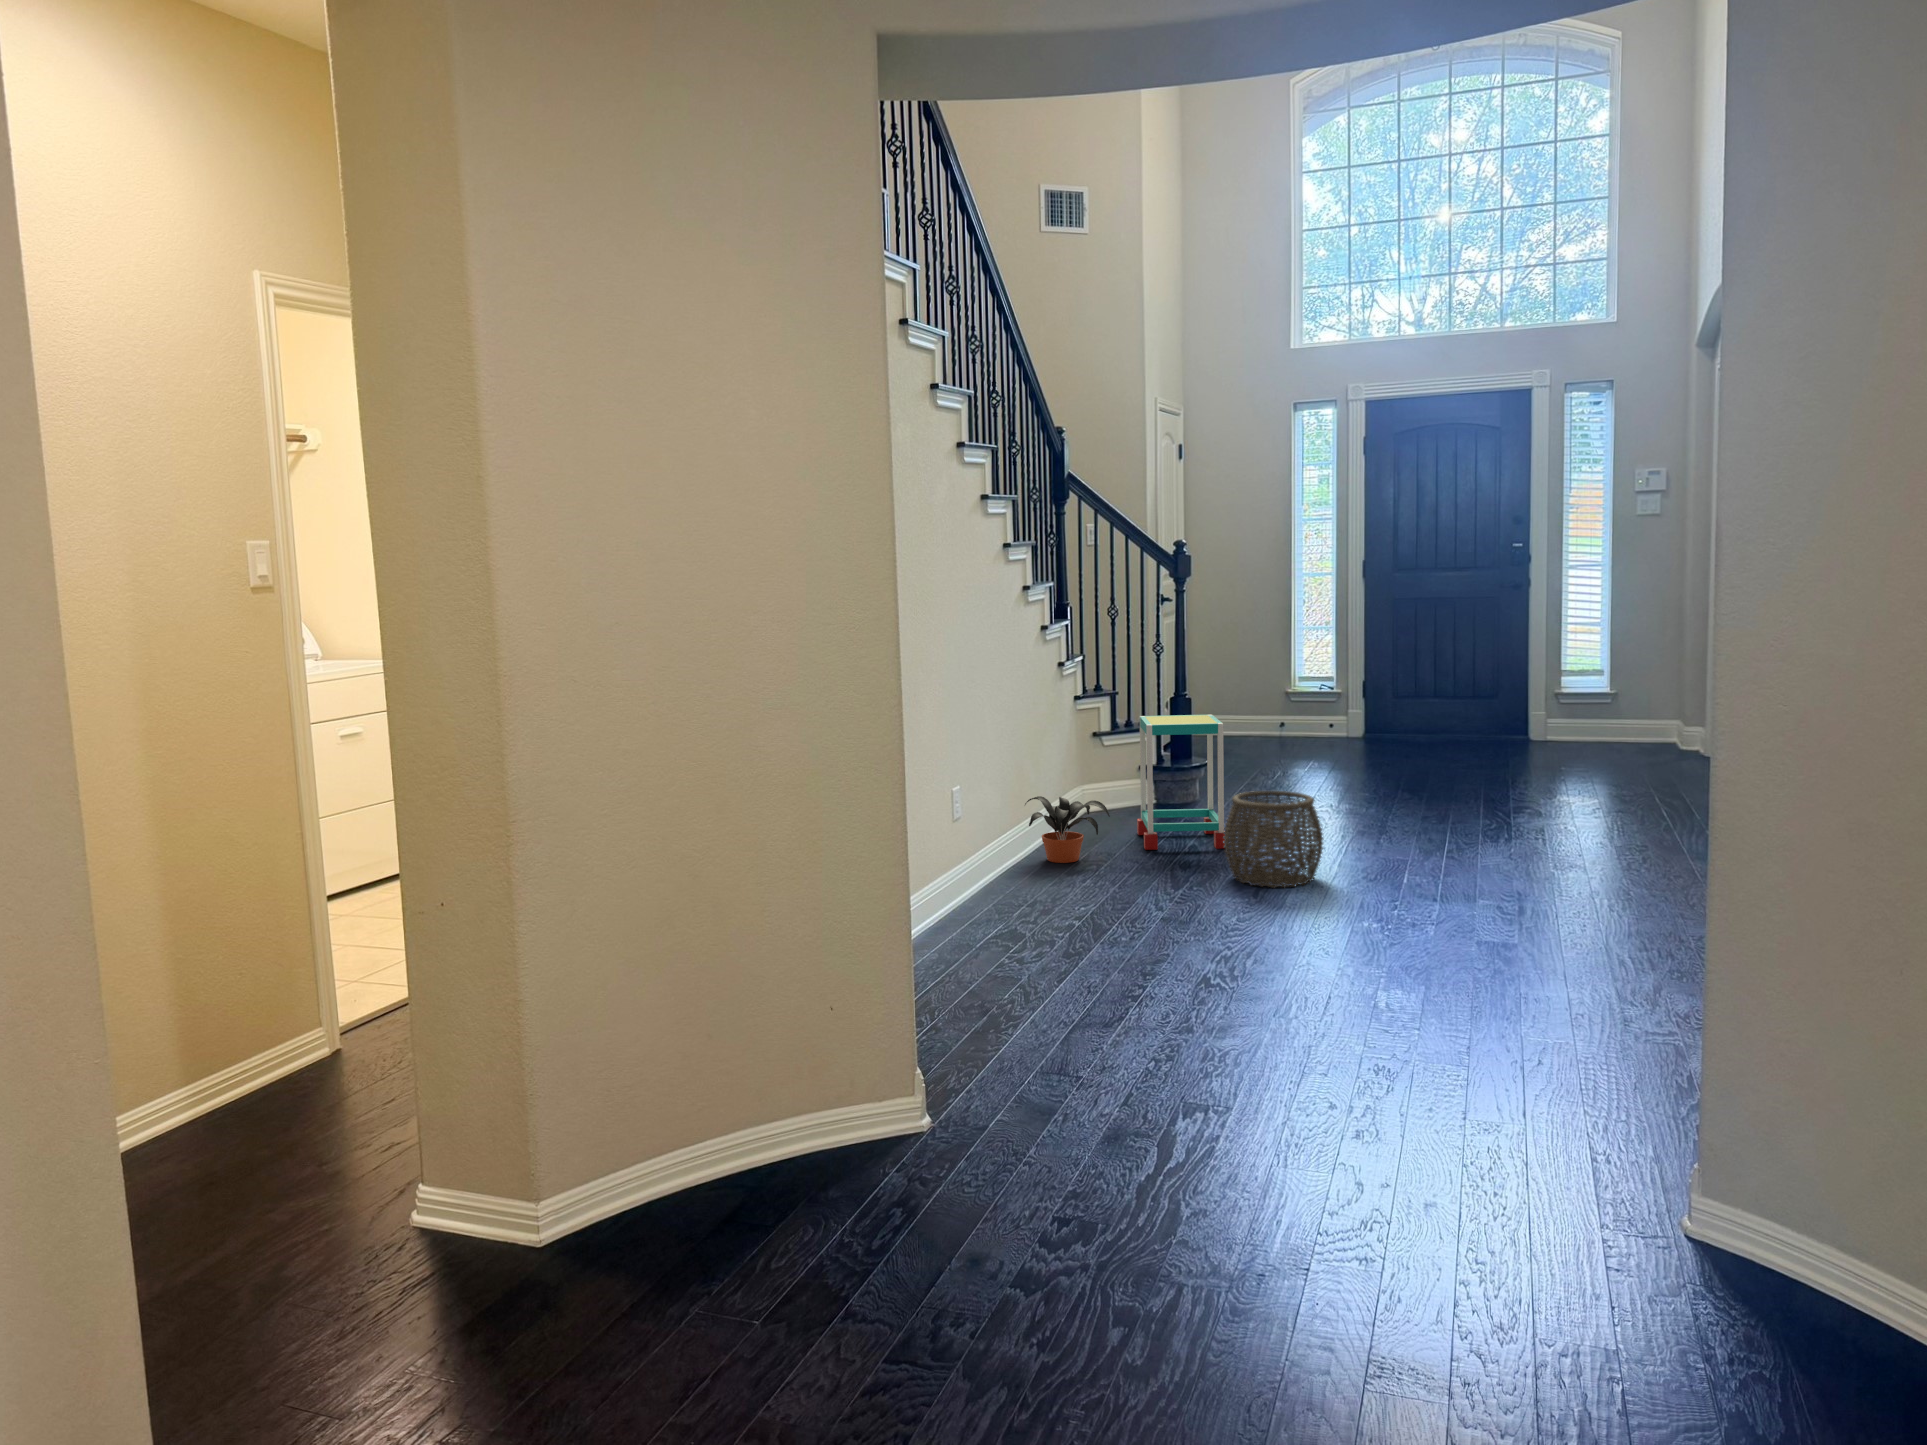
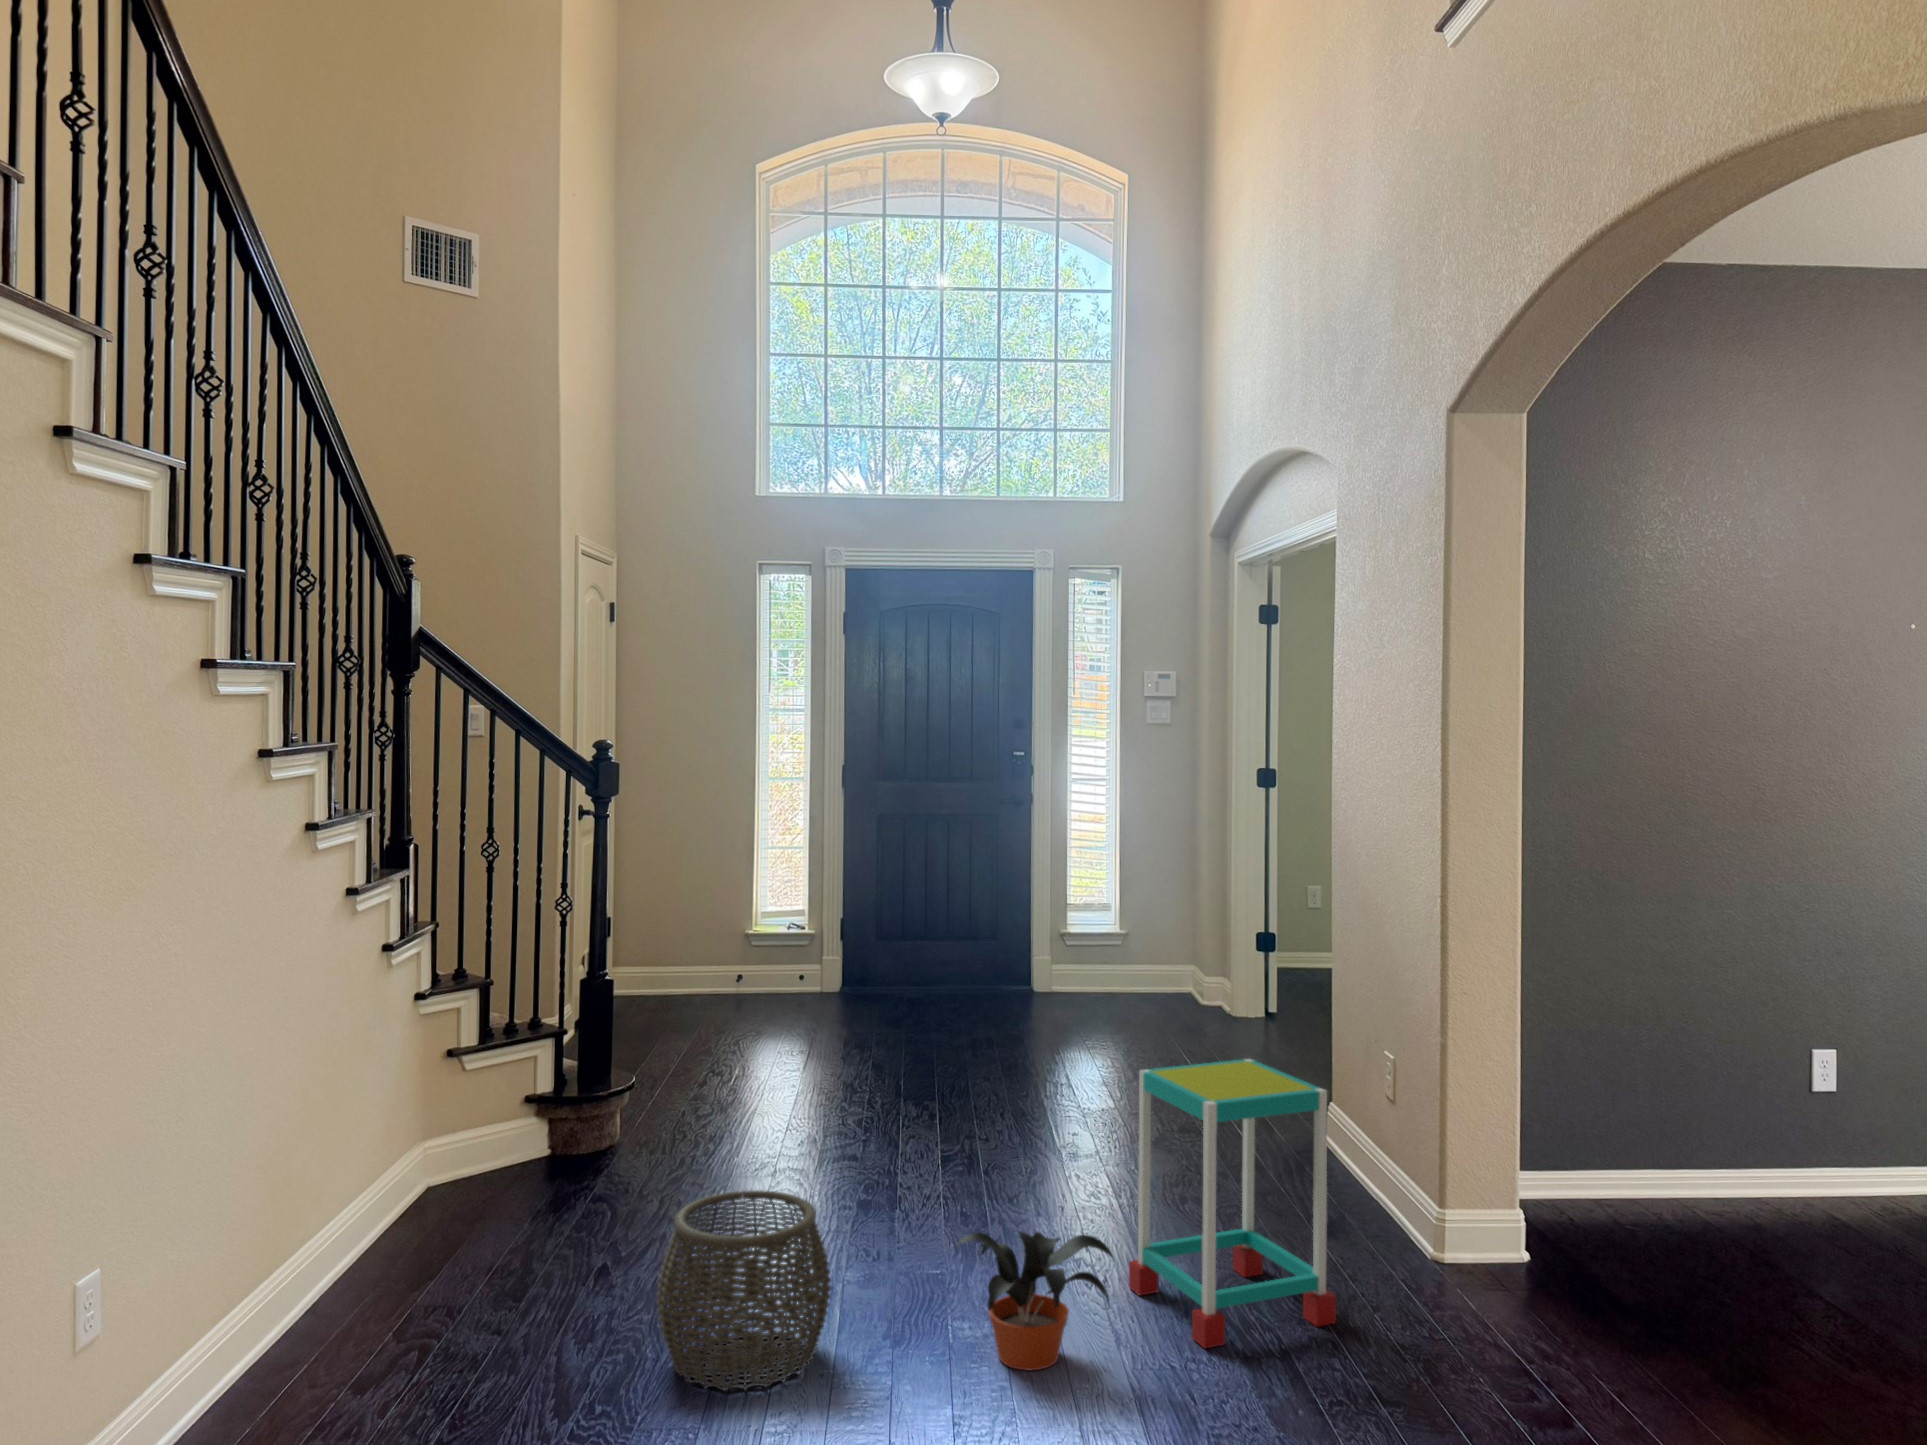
side table: present [1137,715,1225,850] -> present [1129,1059,1336,1348]
potted plant: present [1025,796,1110,863] -> present [954,1232,1113,1370]

